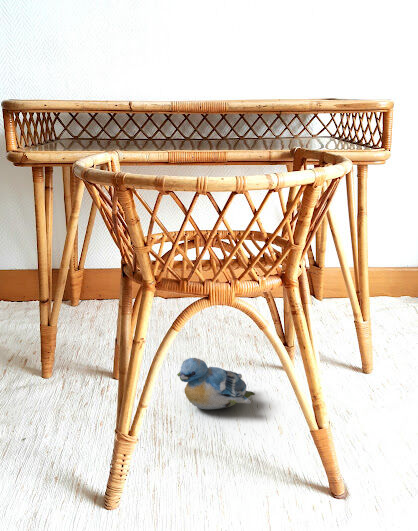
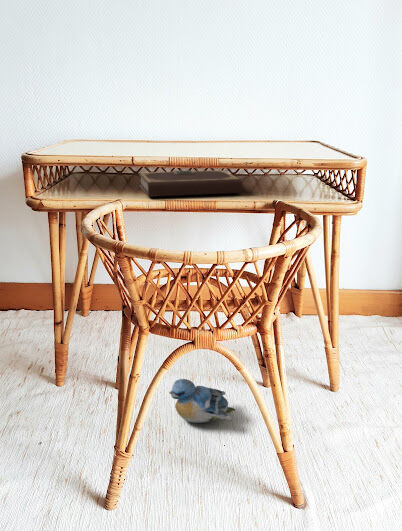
notebook: none [135,125,254,148] -> present [139,170,242,197]

